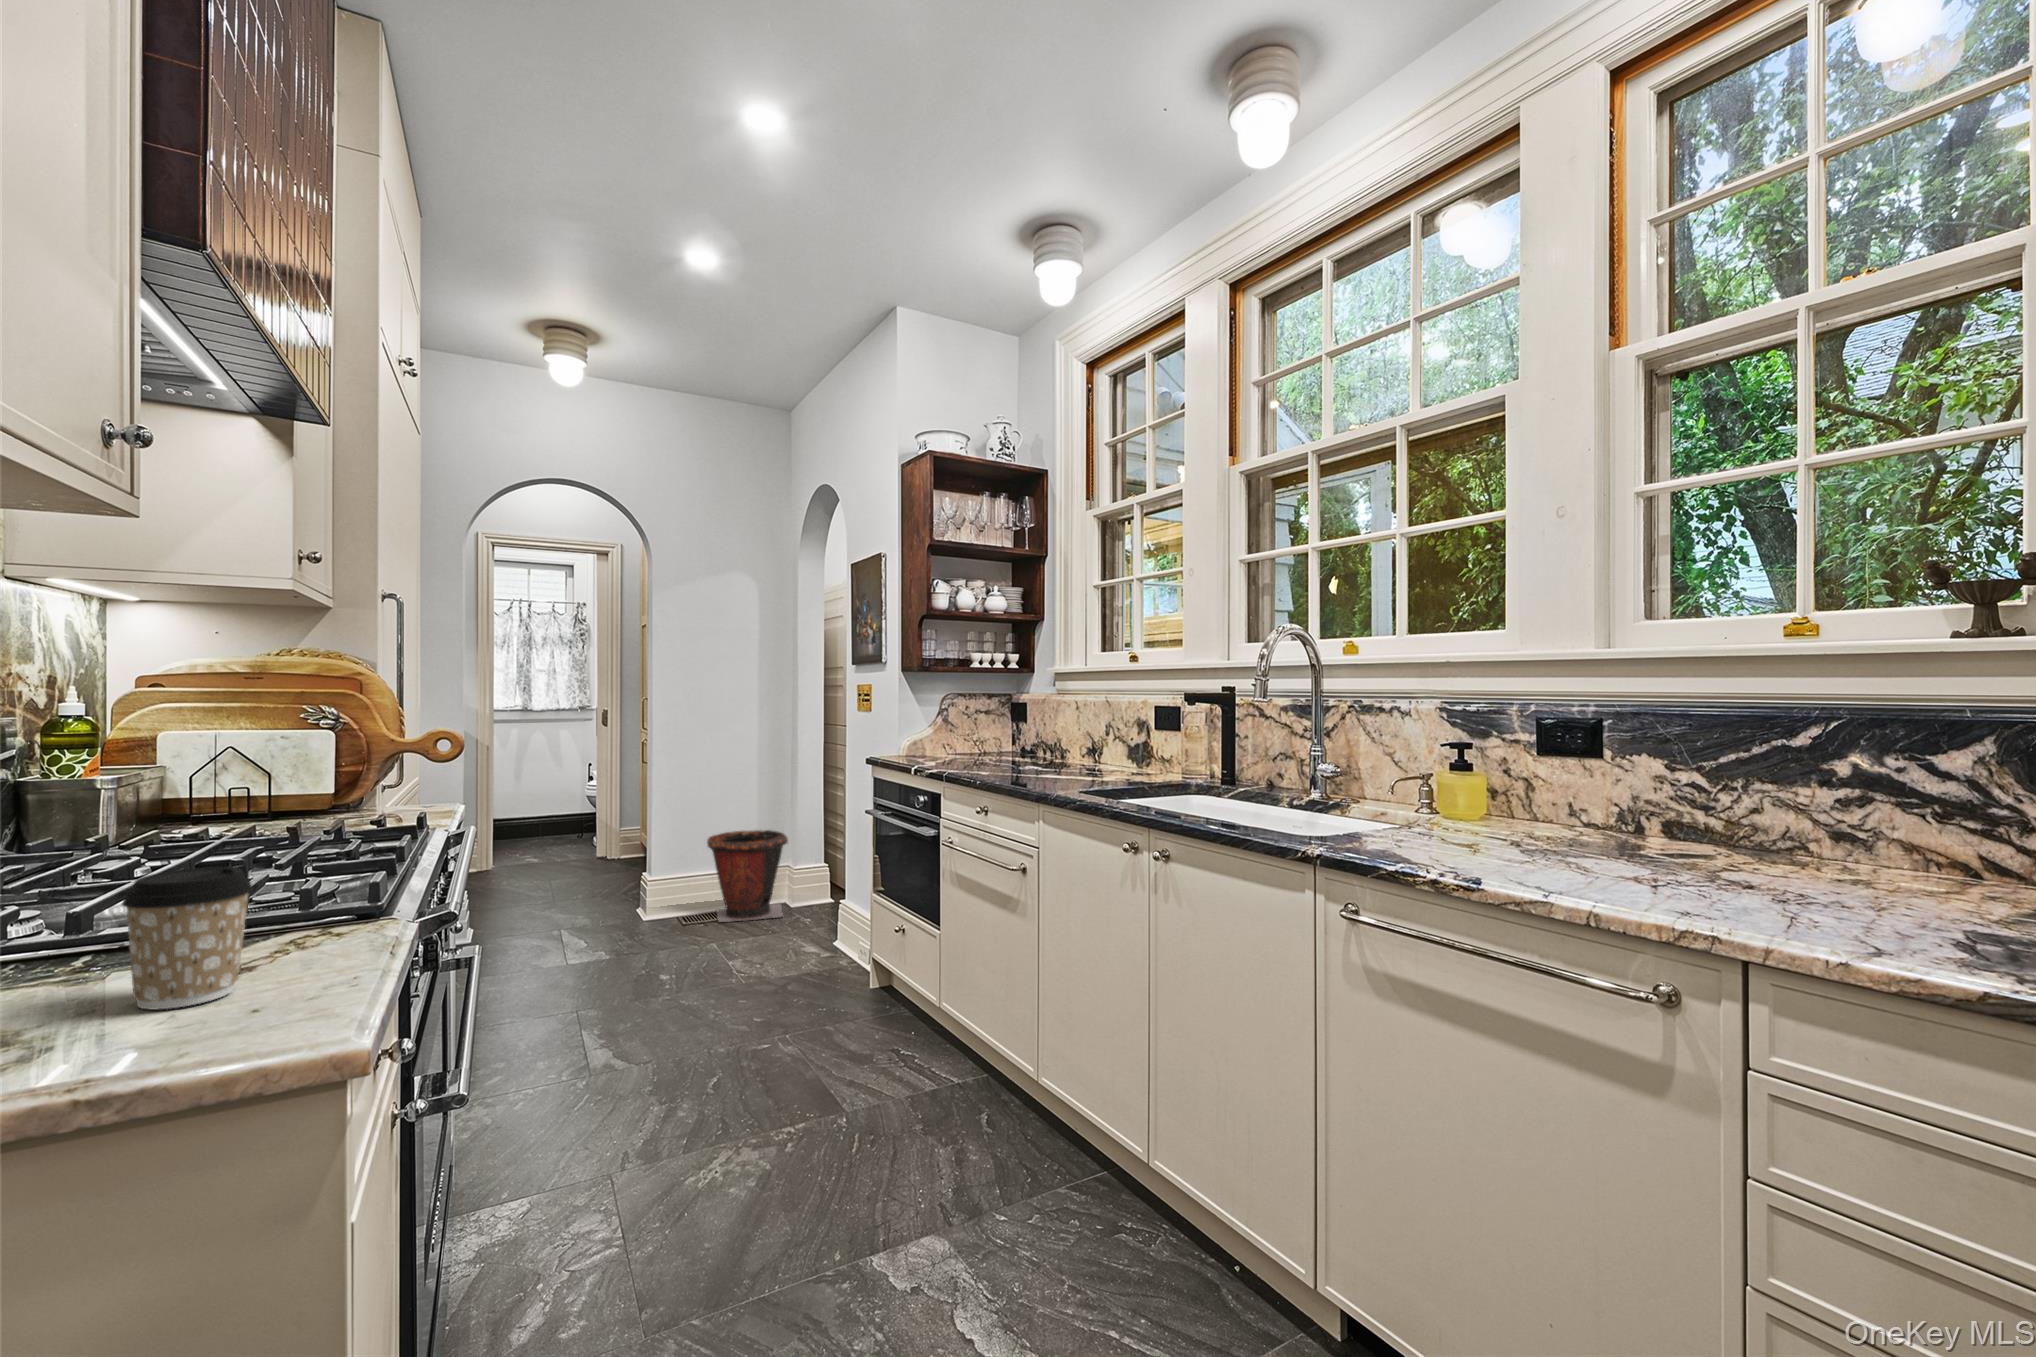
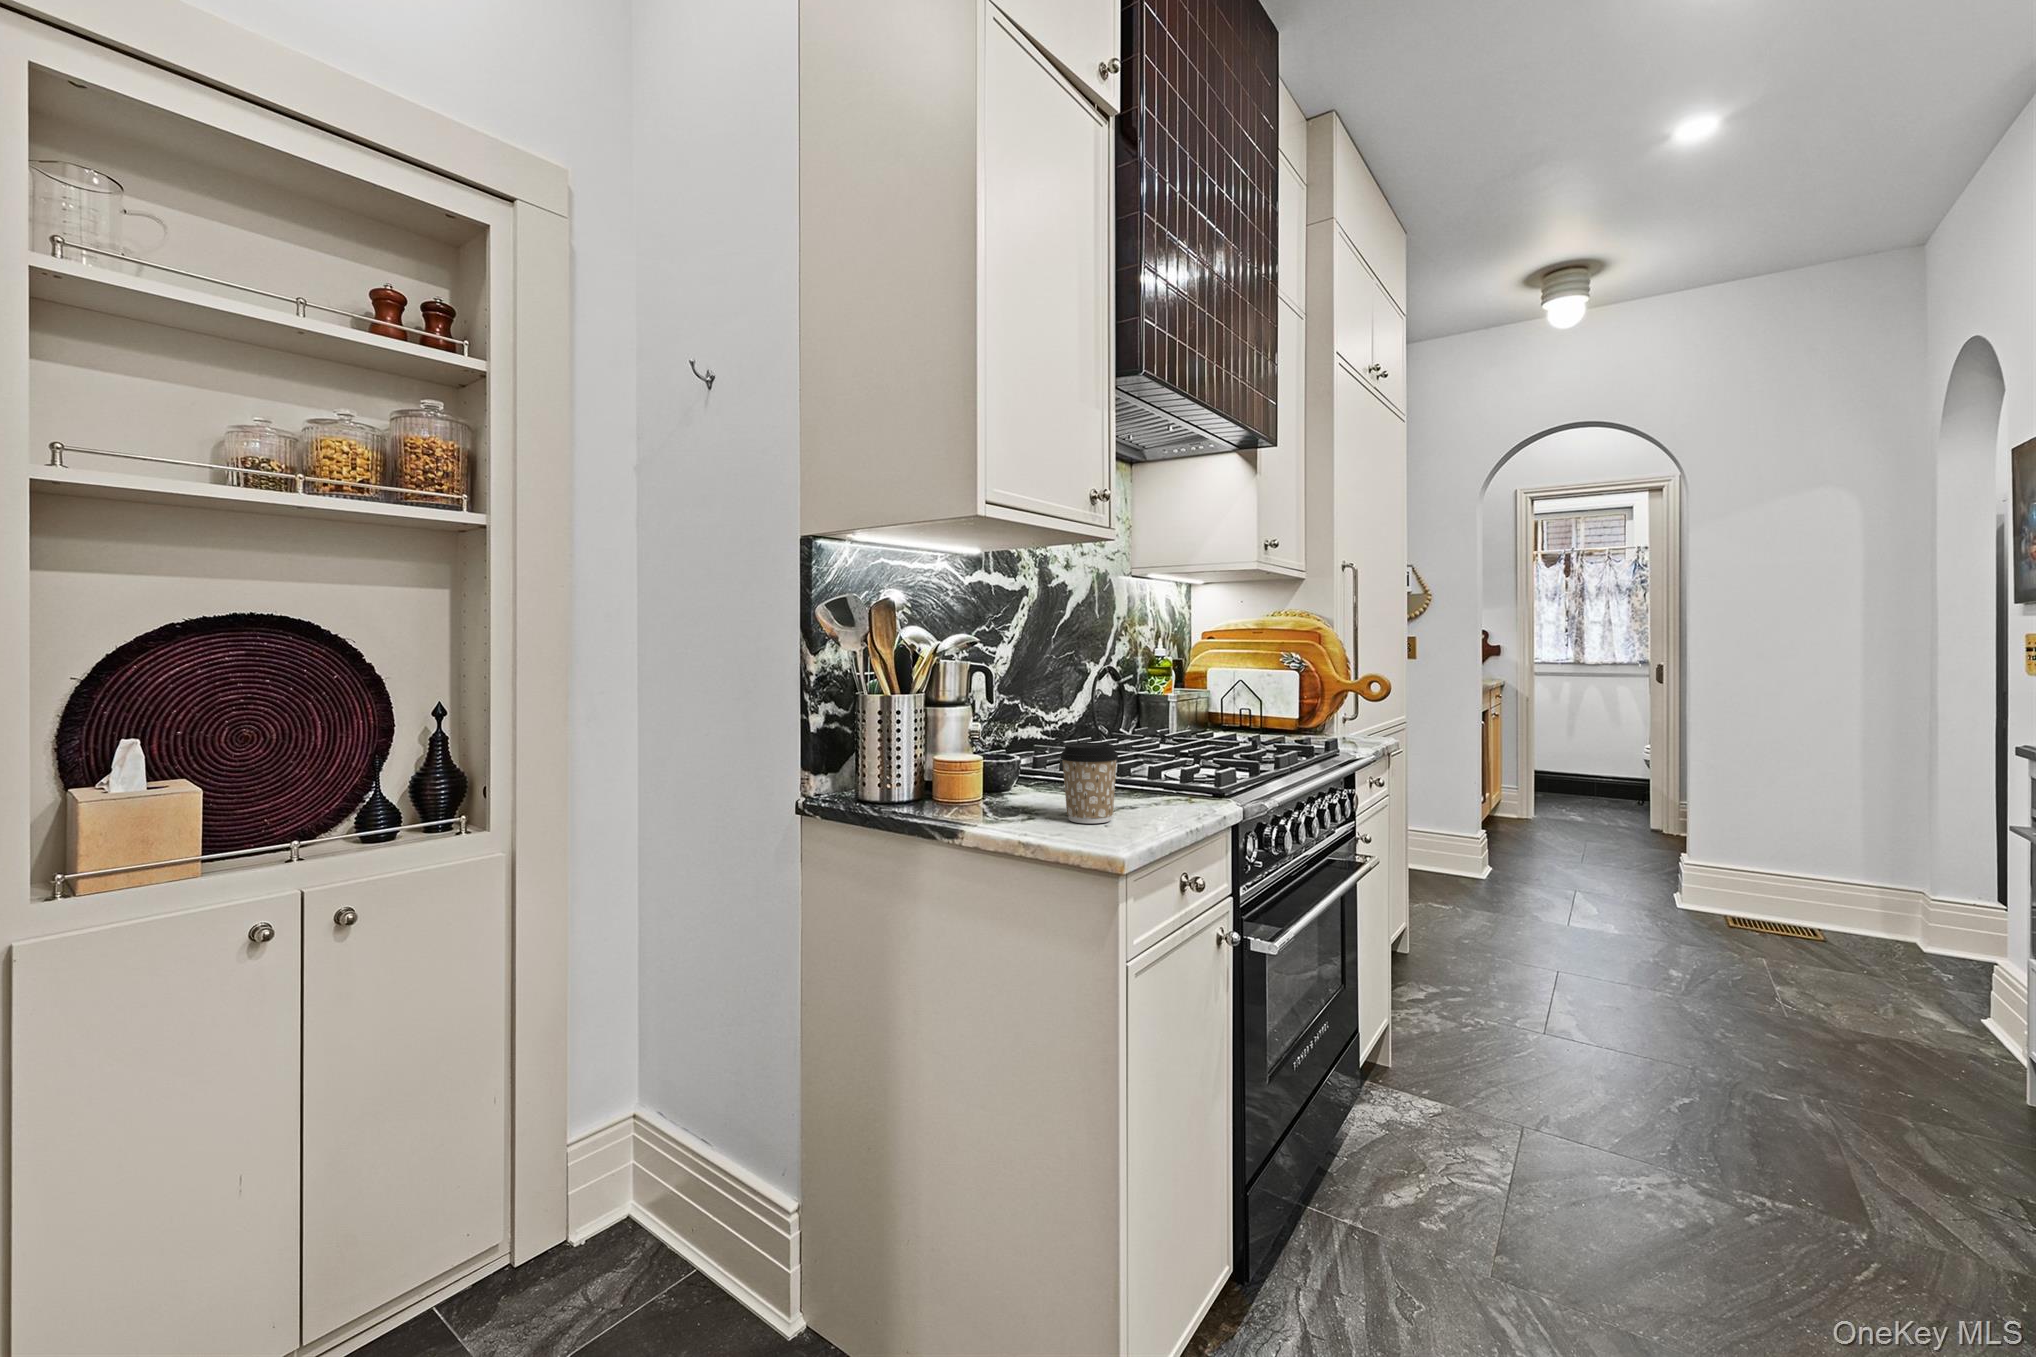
waste bin: present [707,830,788,922] -> none [1763,819,1903,947]

